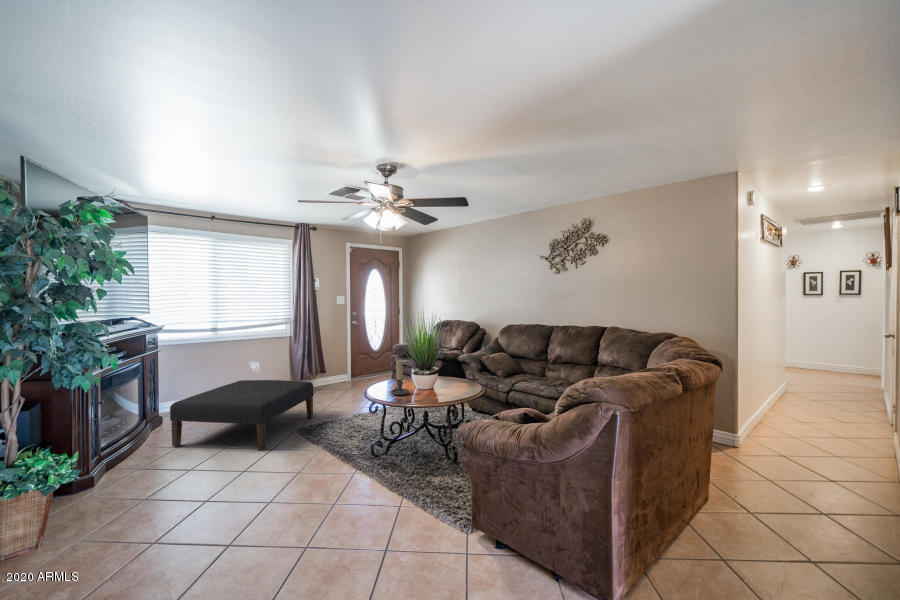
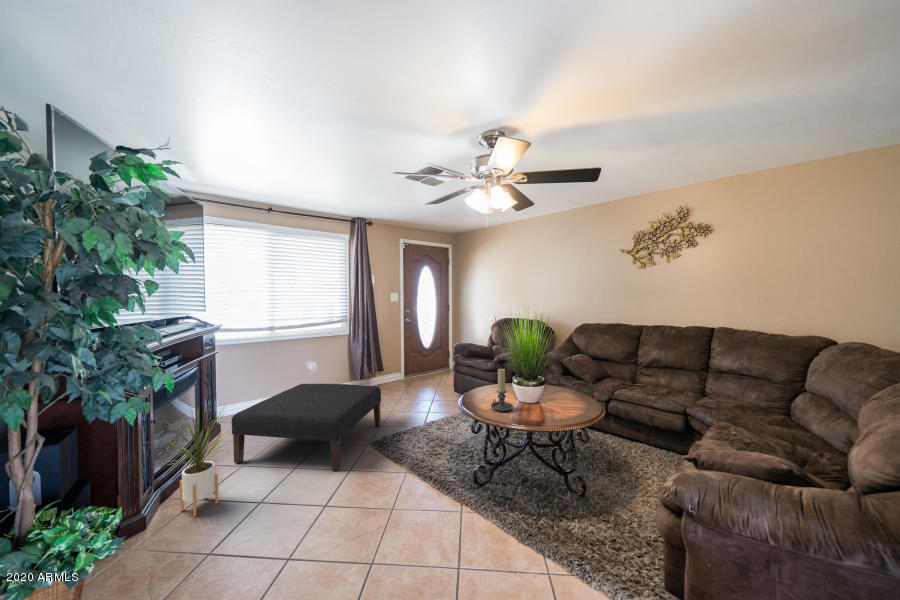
house plant: none [107,386,167,481] -> present [167,407,227,516]

